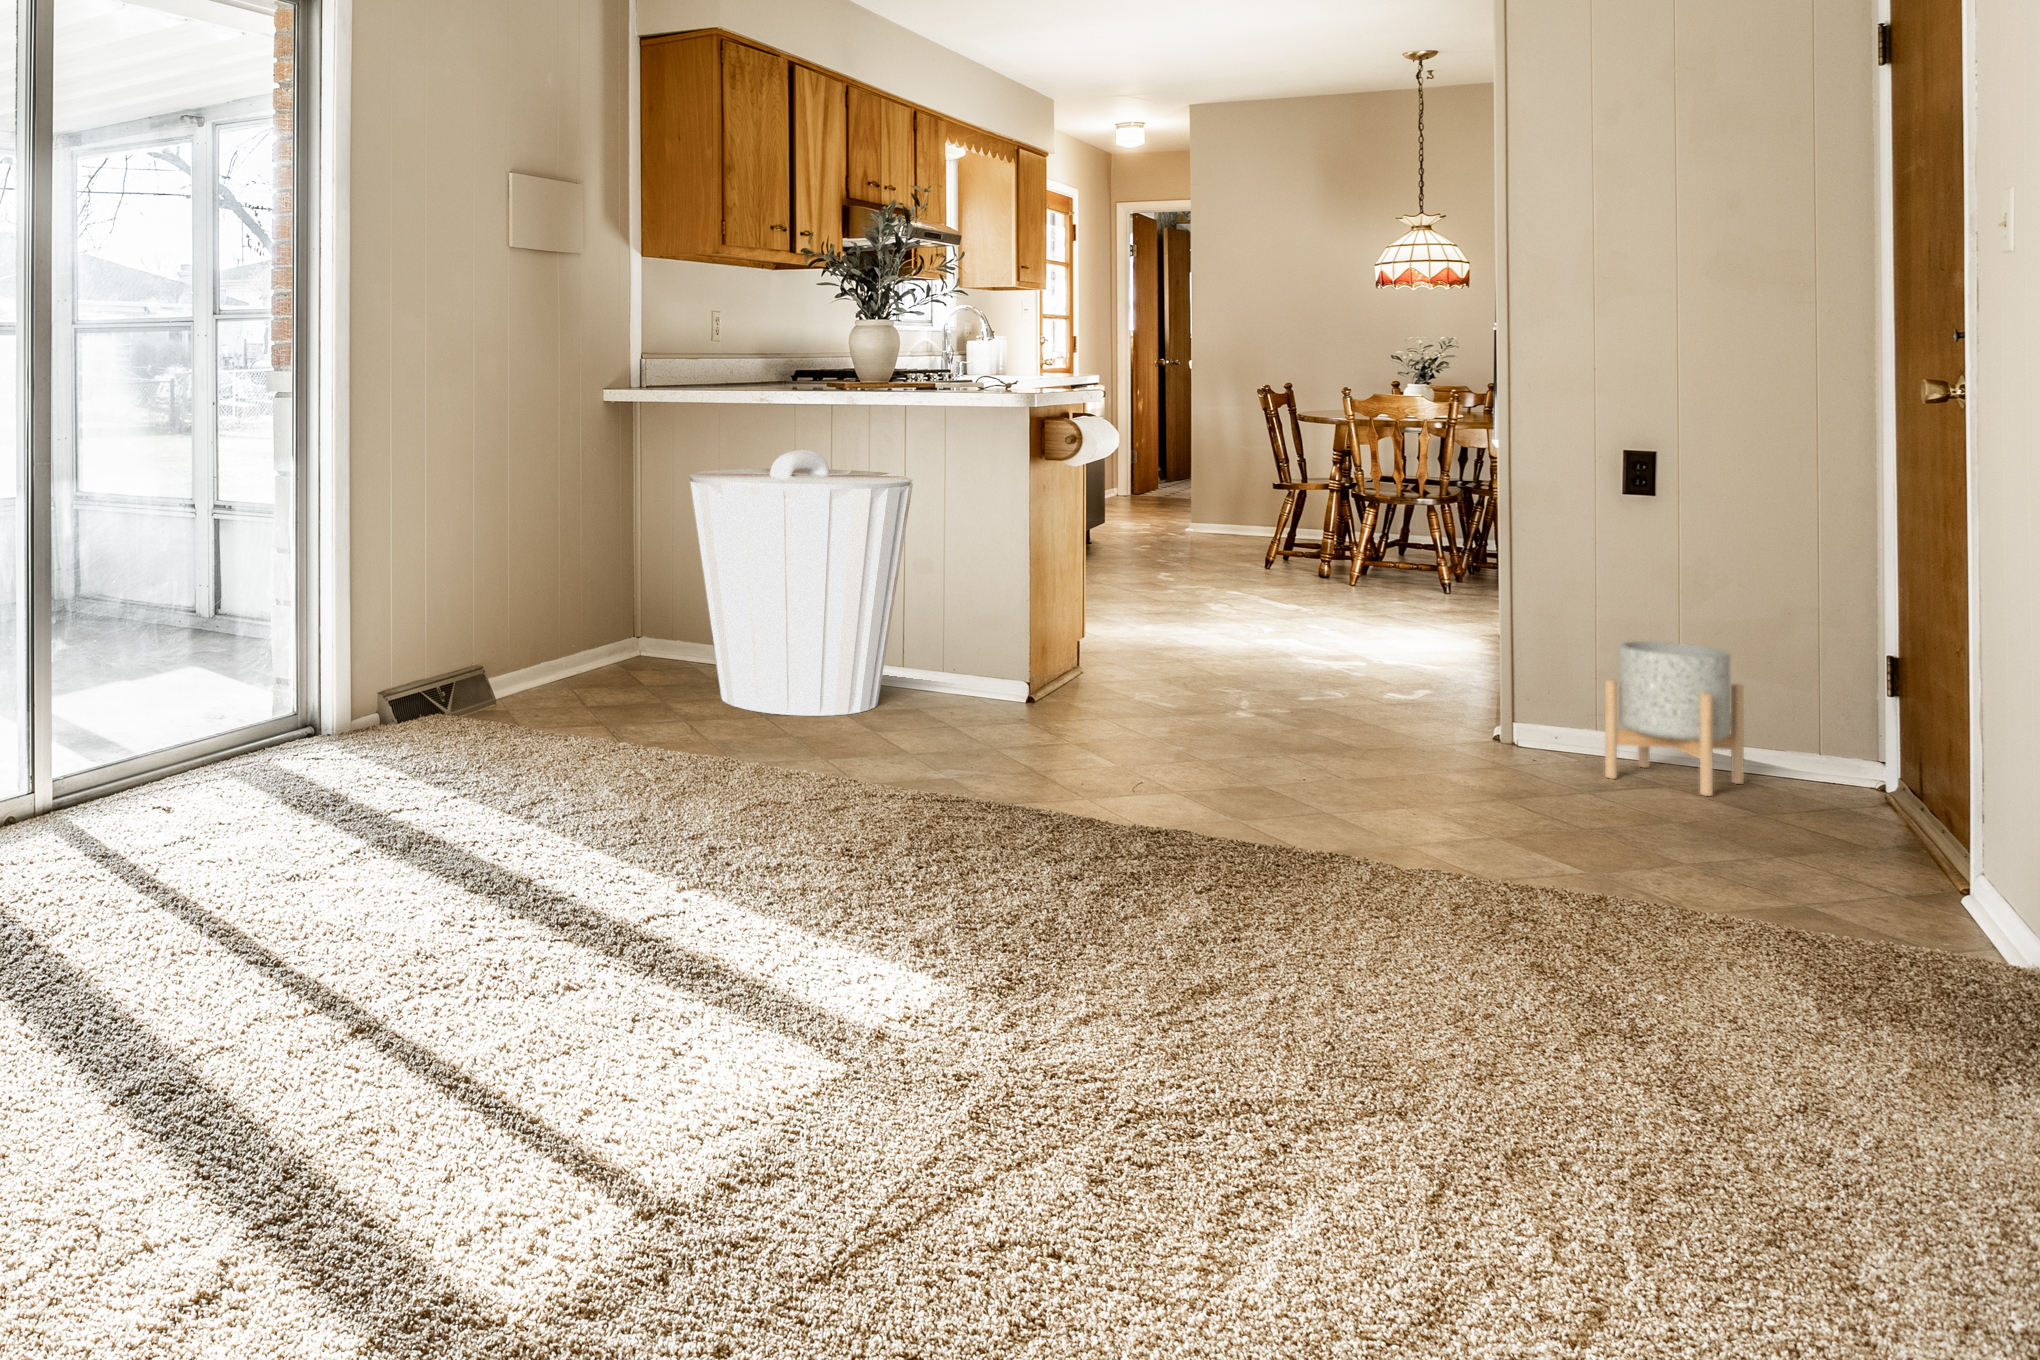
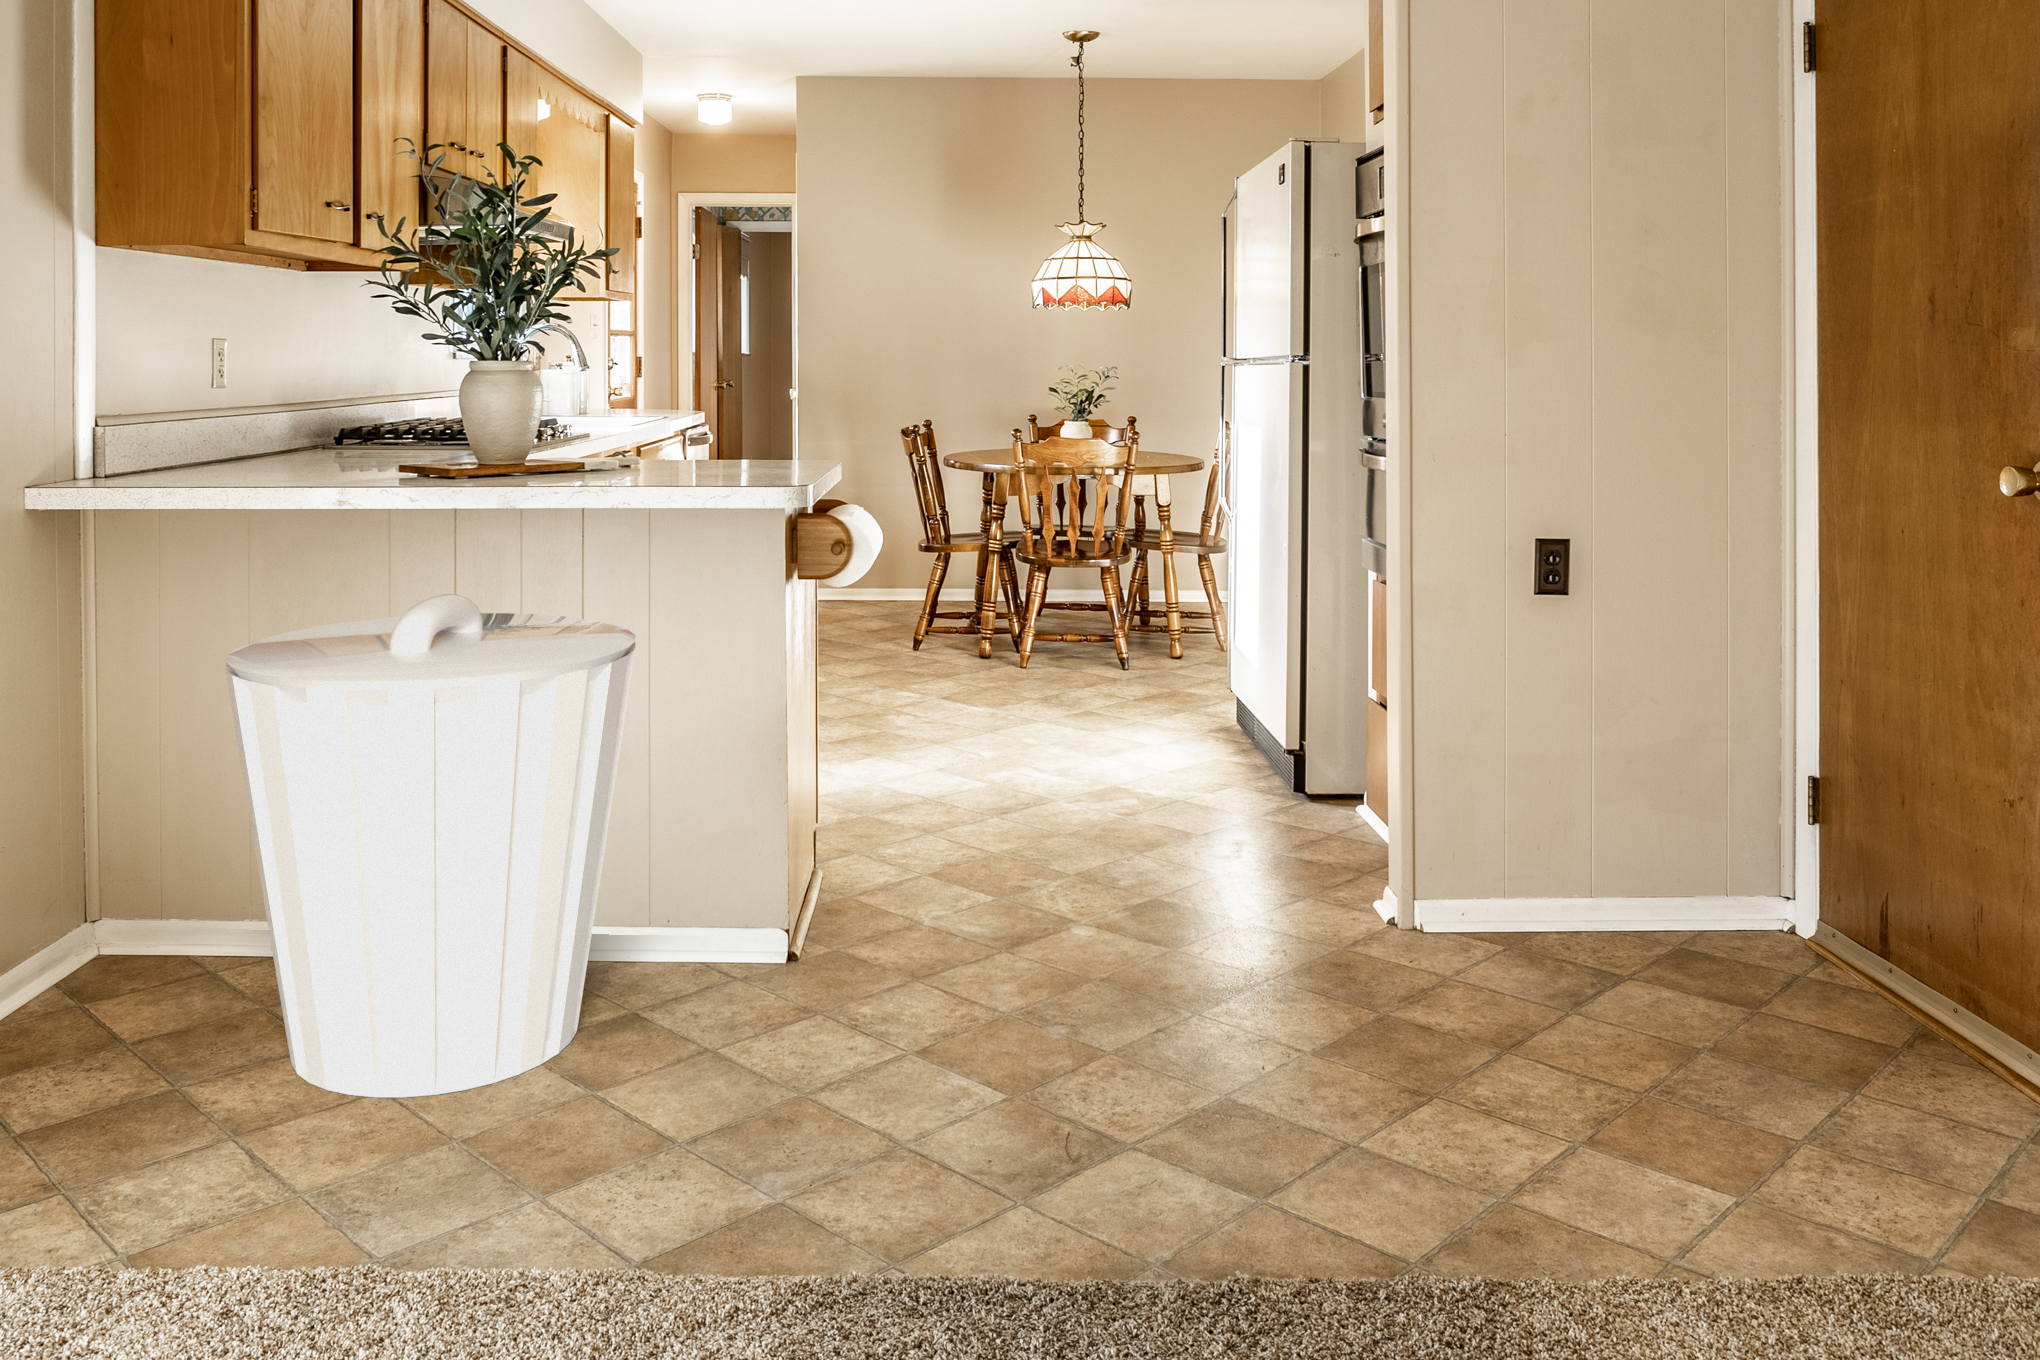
planter: present [1605,641,1744,796] -> none [1558,779,1689,988]

